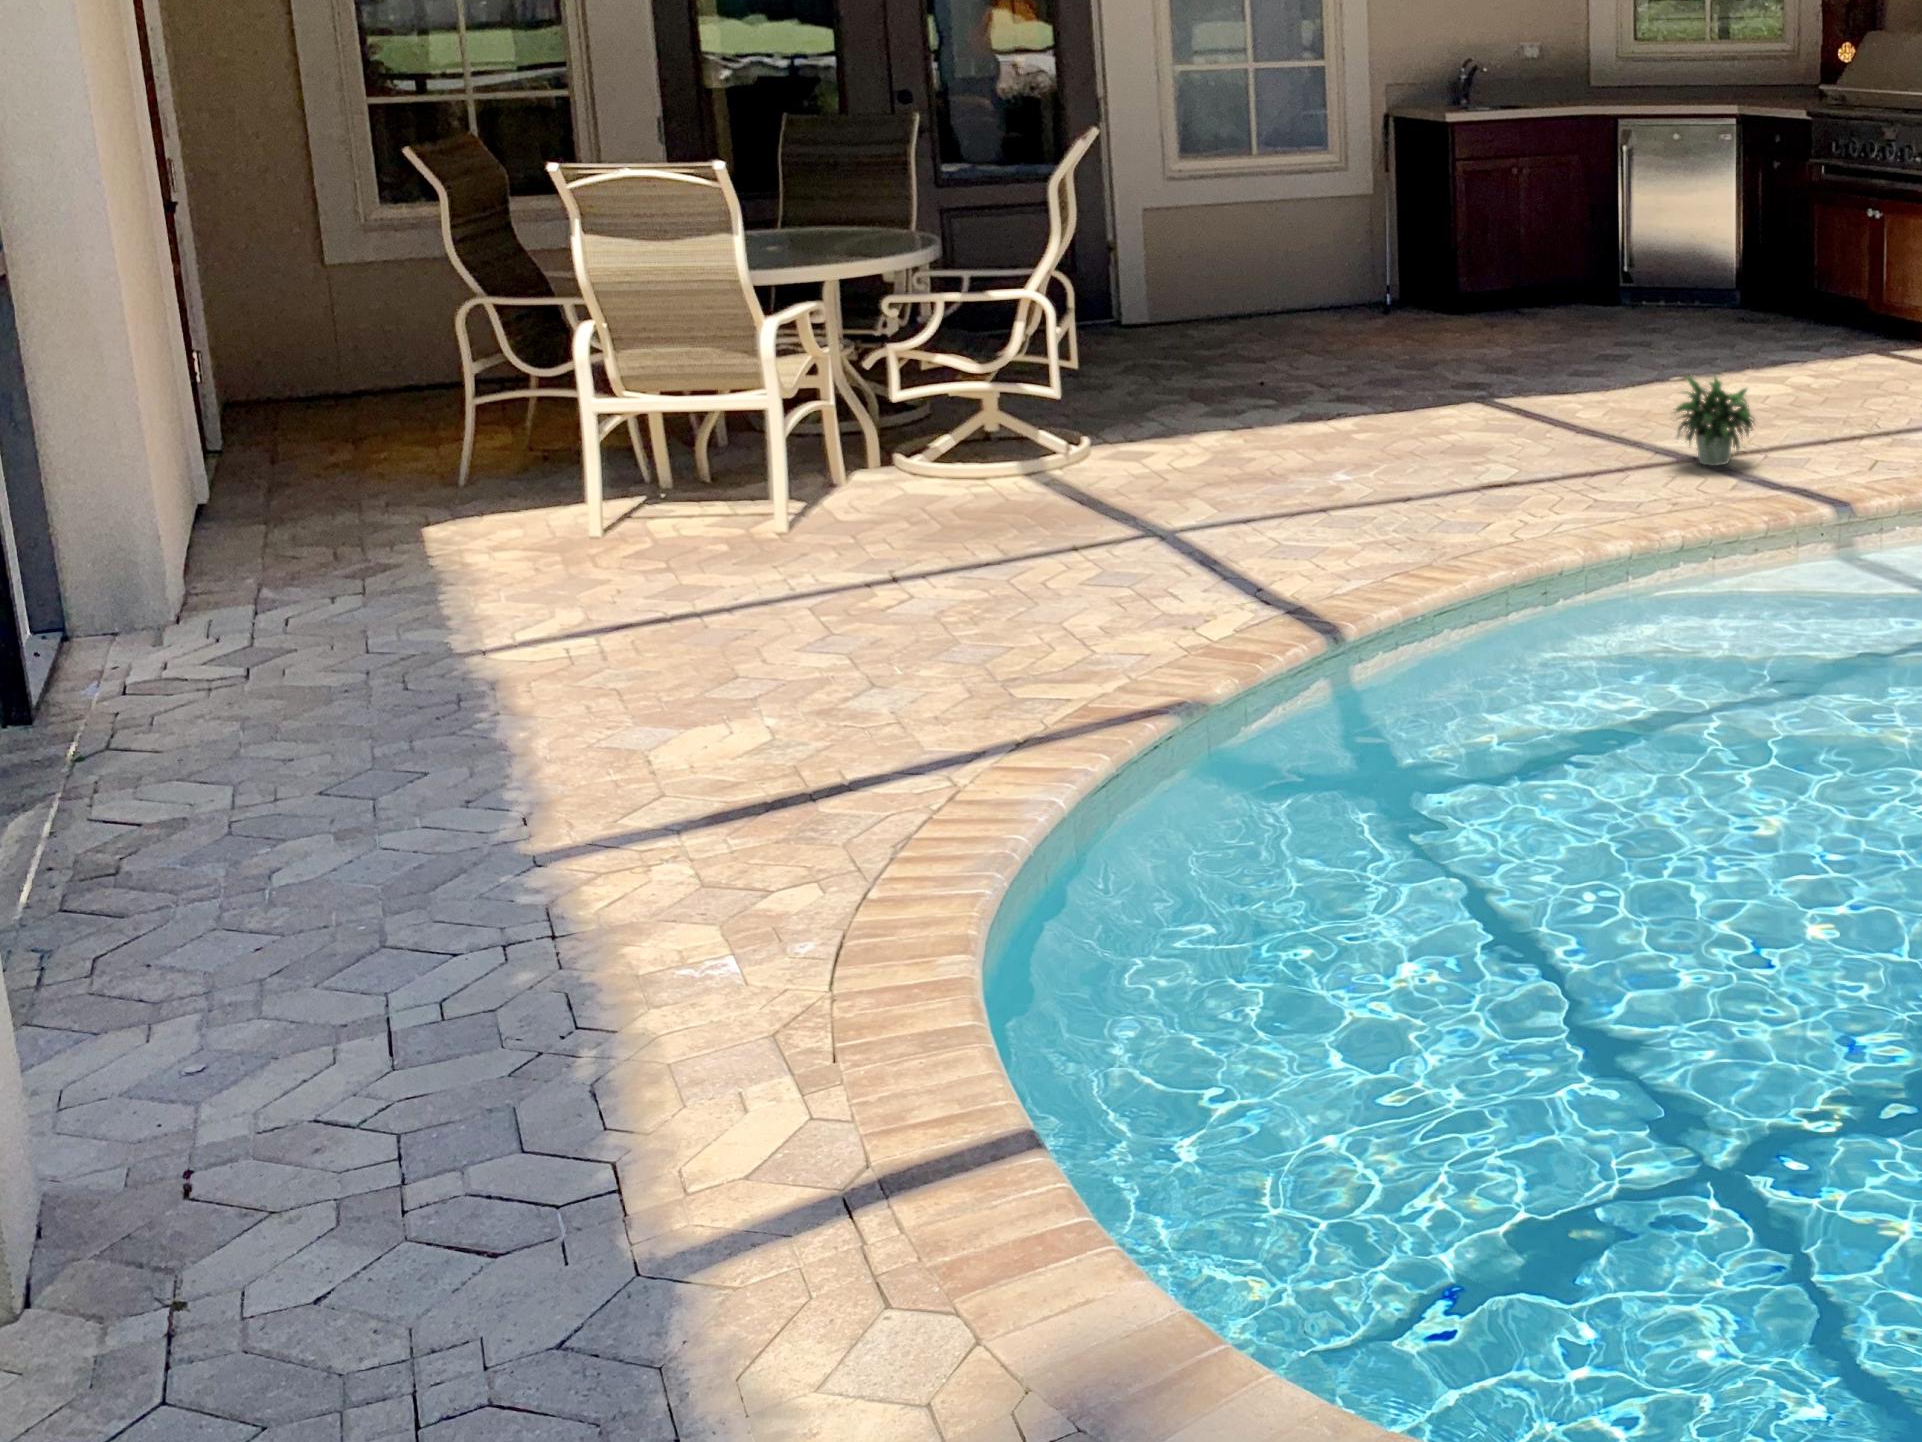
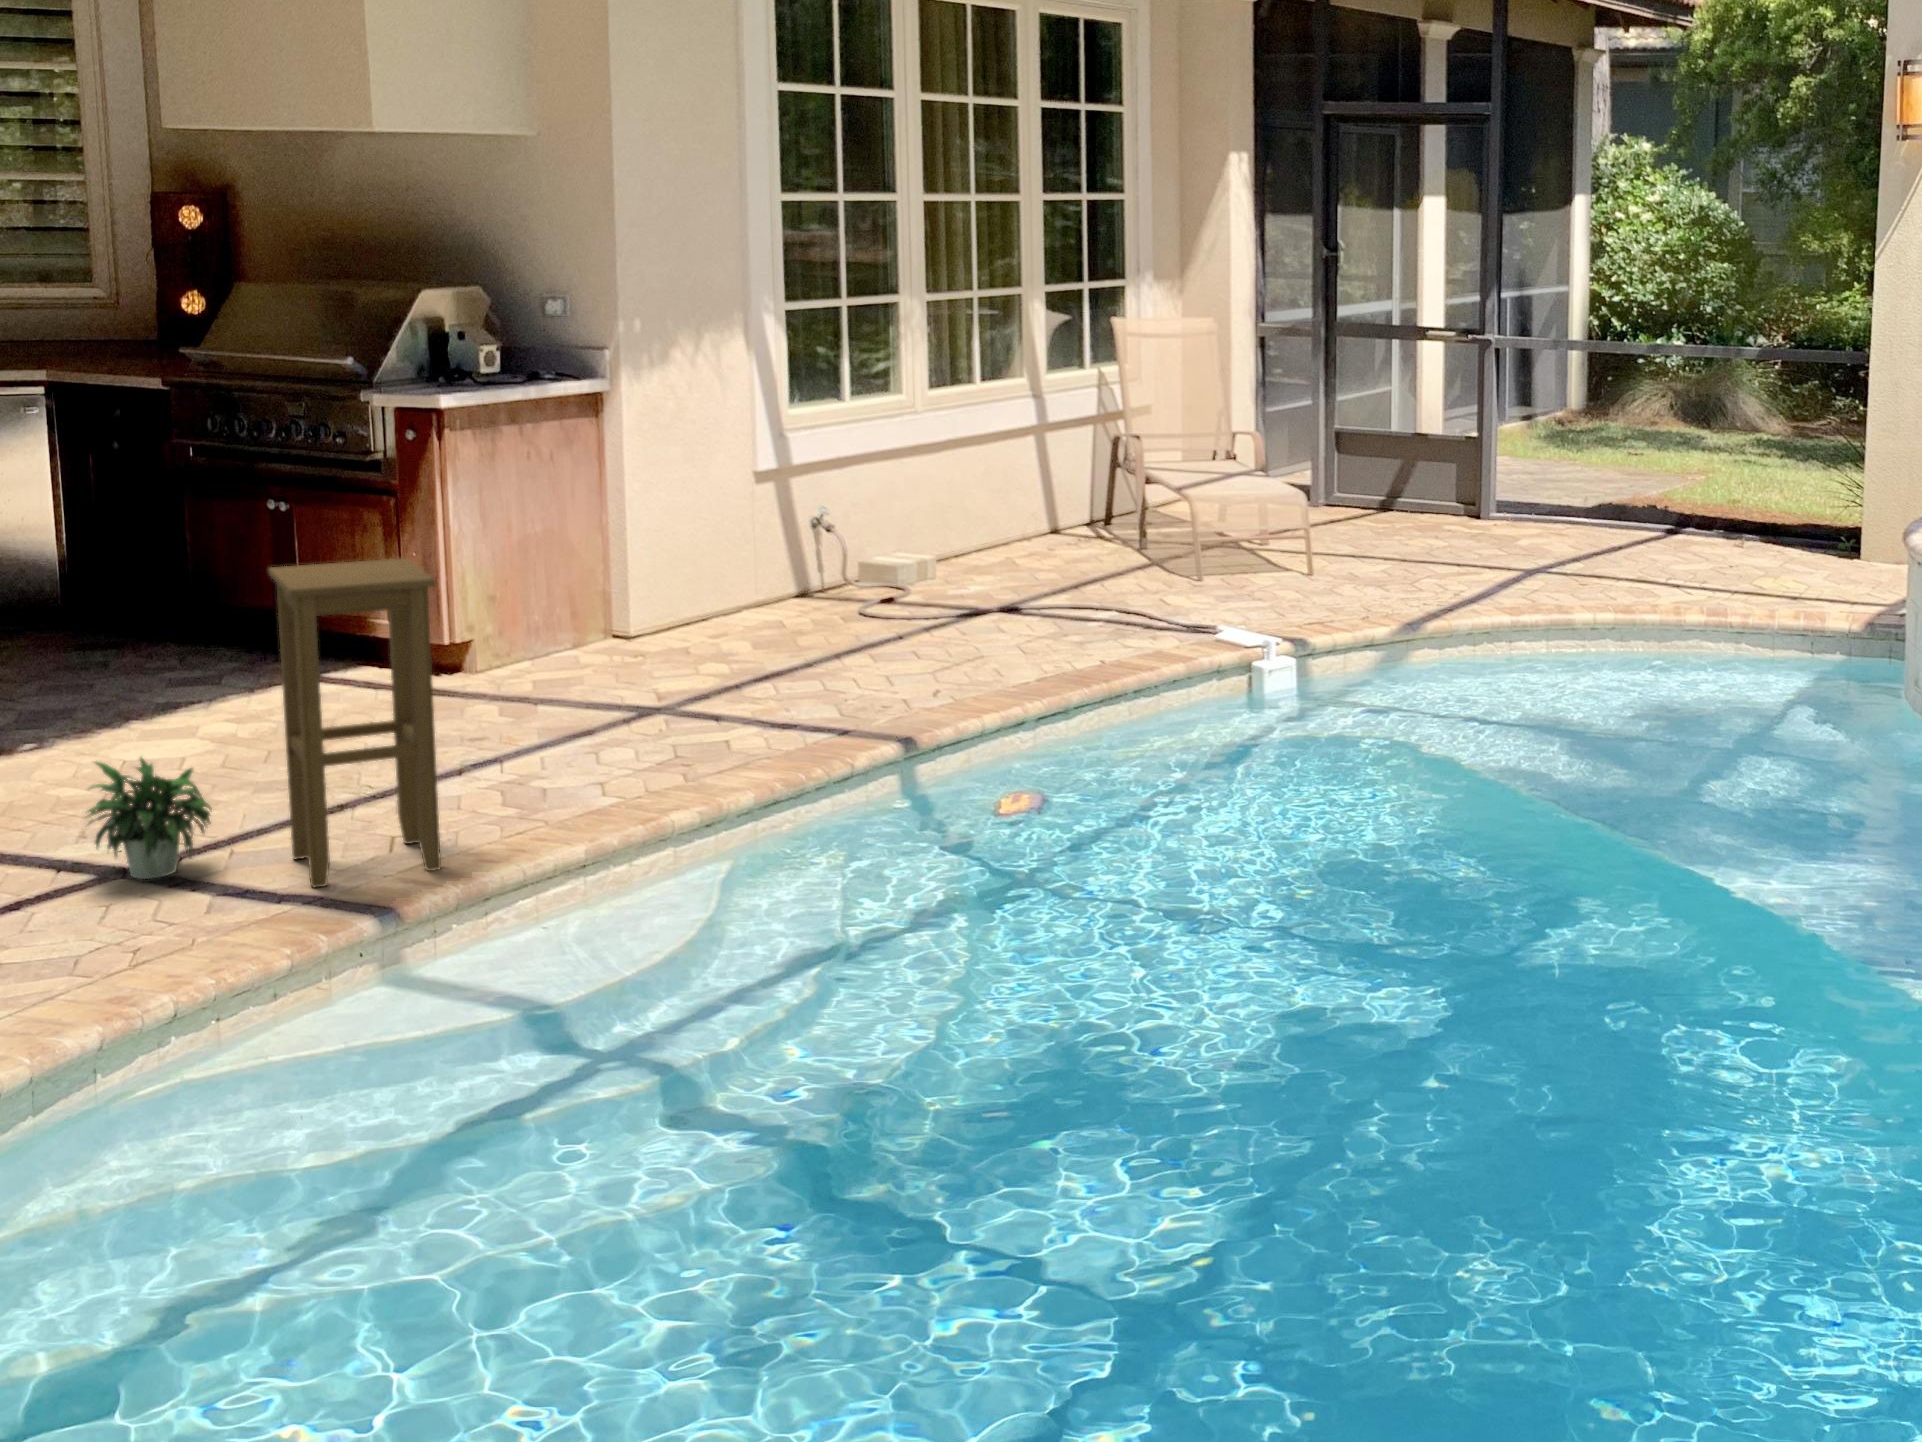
stool: none [1806,237,1914,487] -> present [268,558,441,887]

